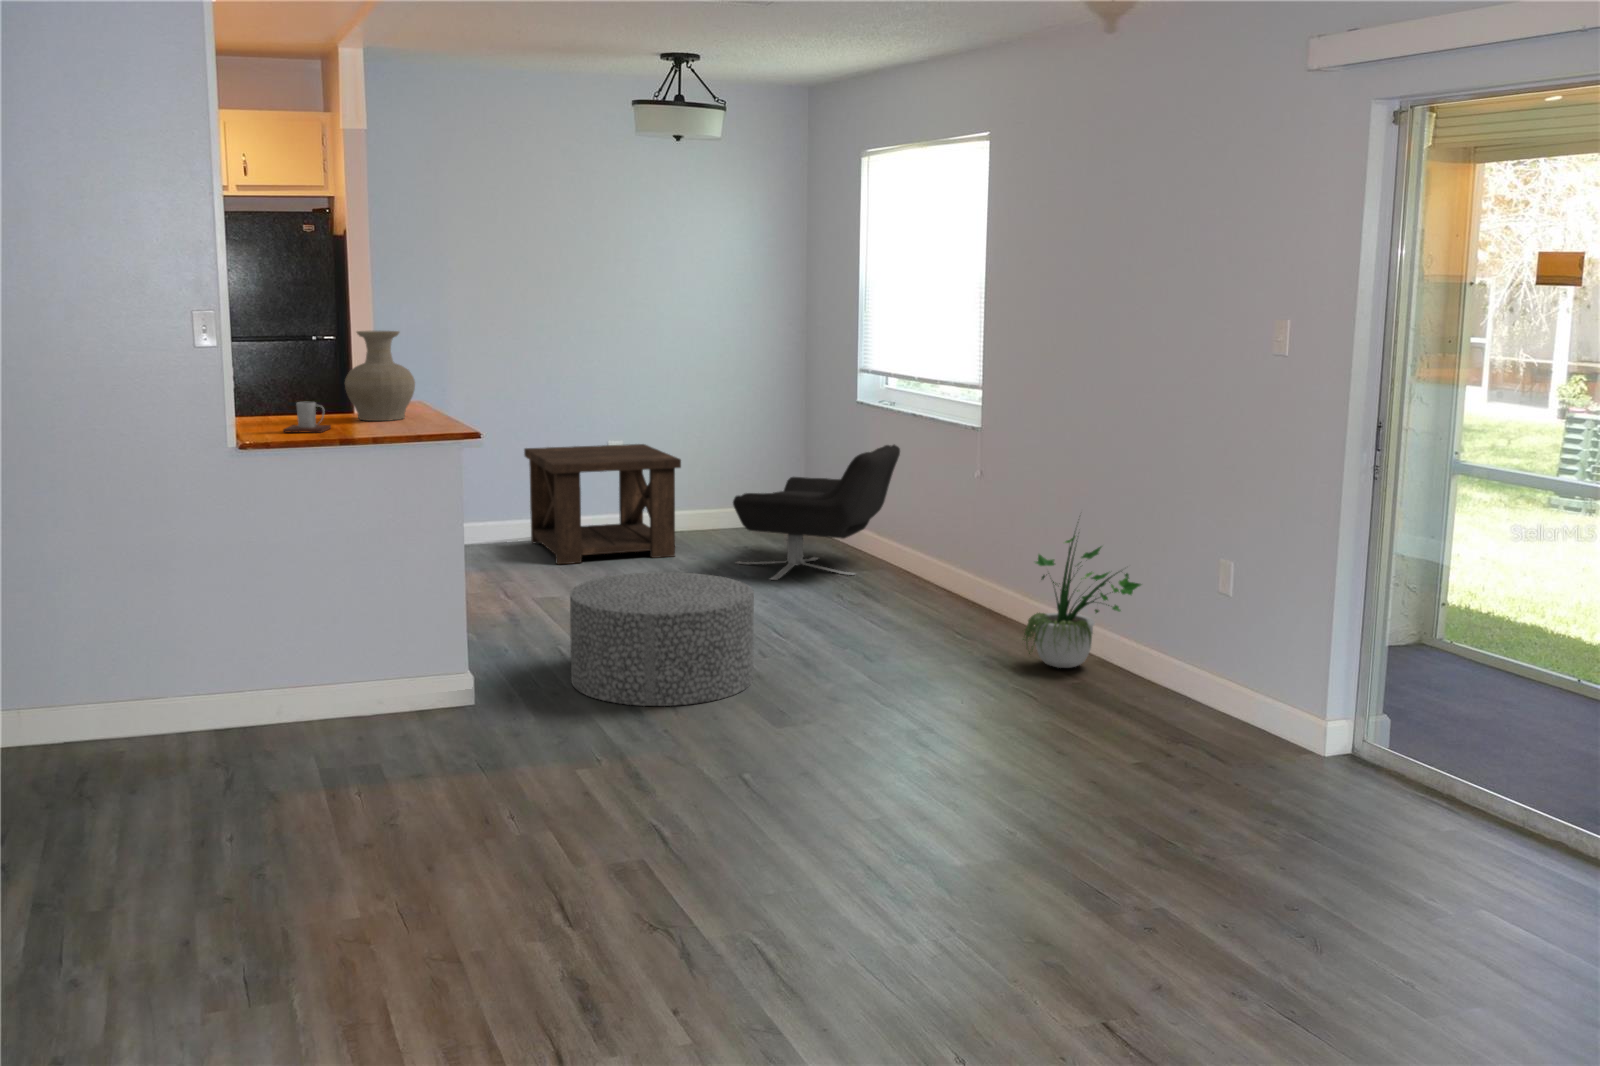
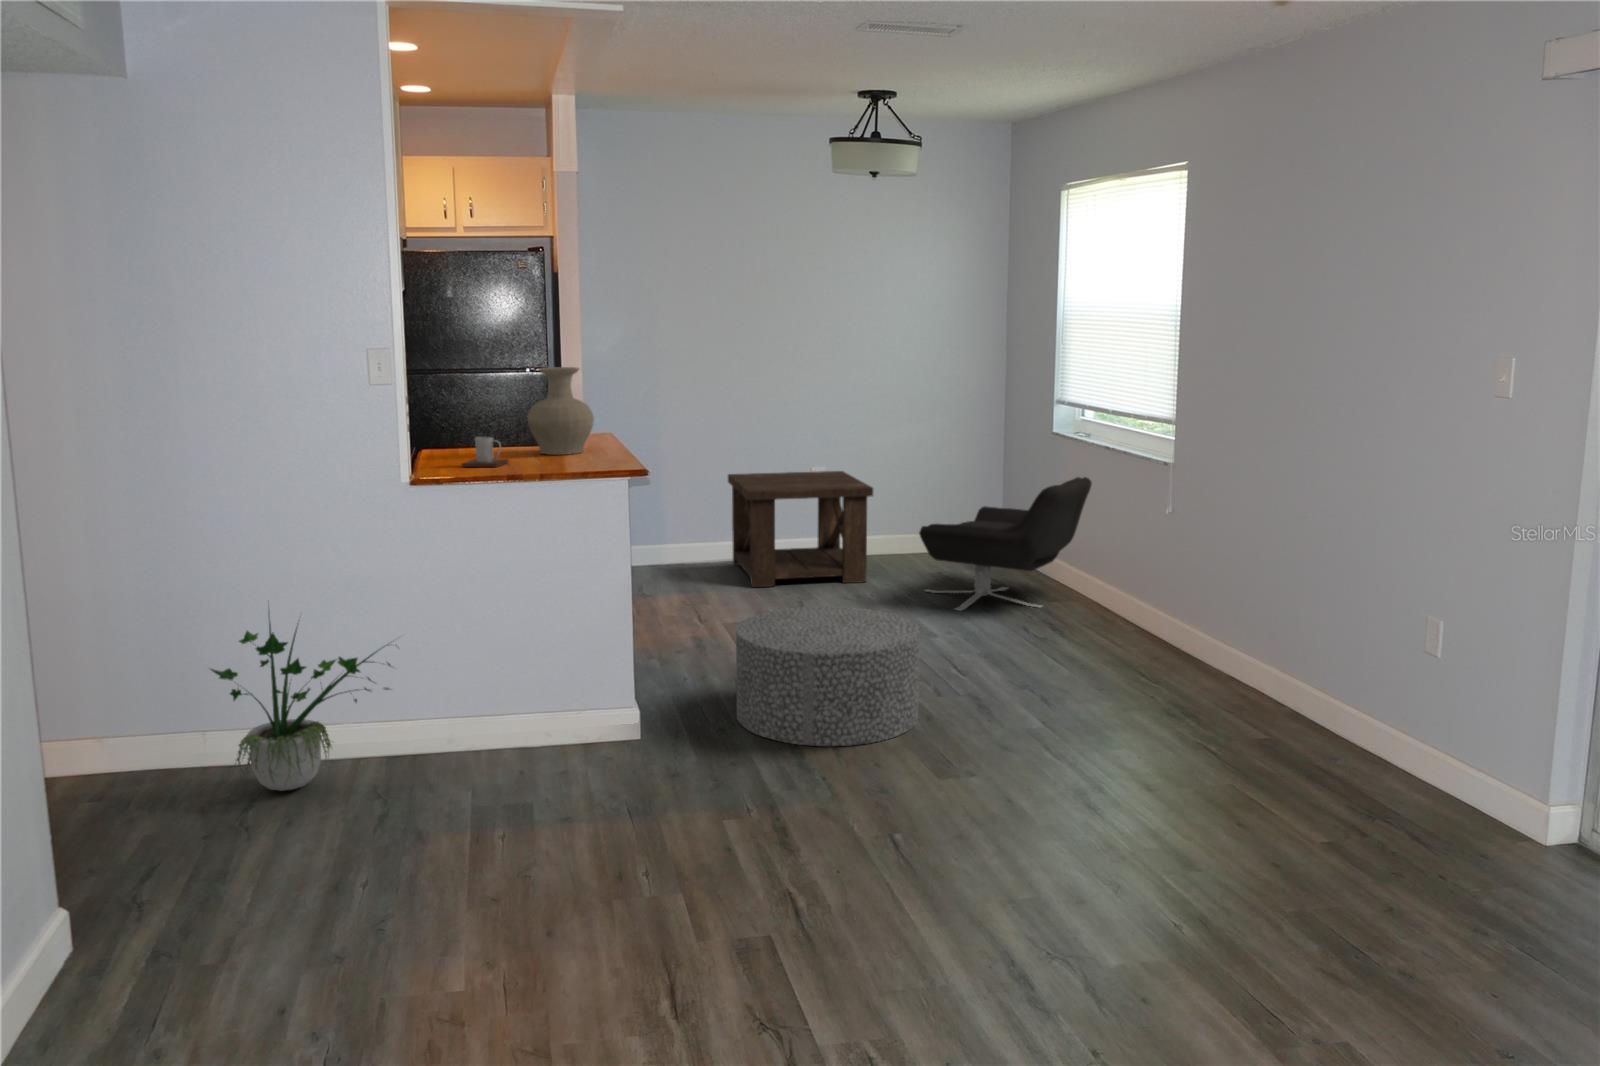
potted plant: present [1023,535,1141,668] -> present [211,614,391,791]

